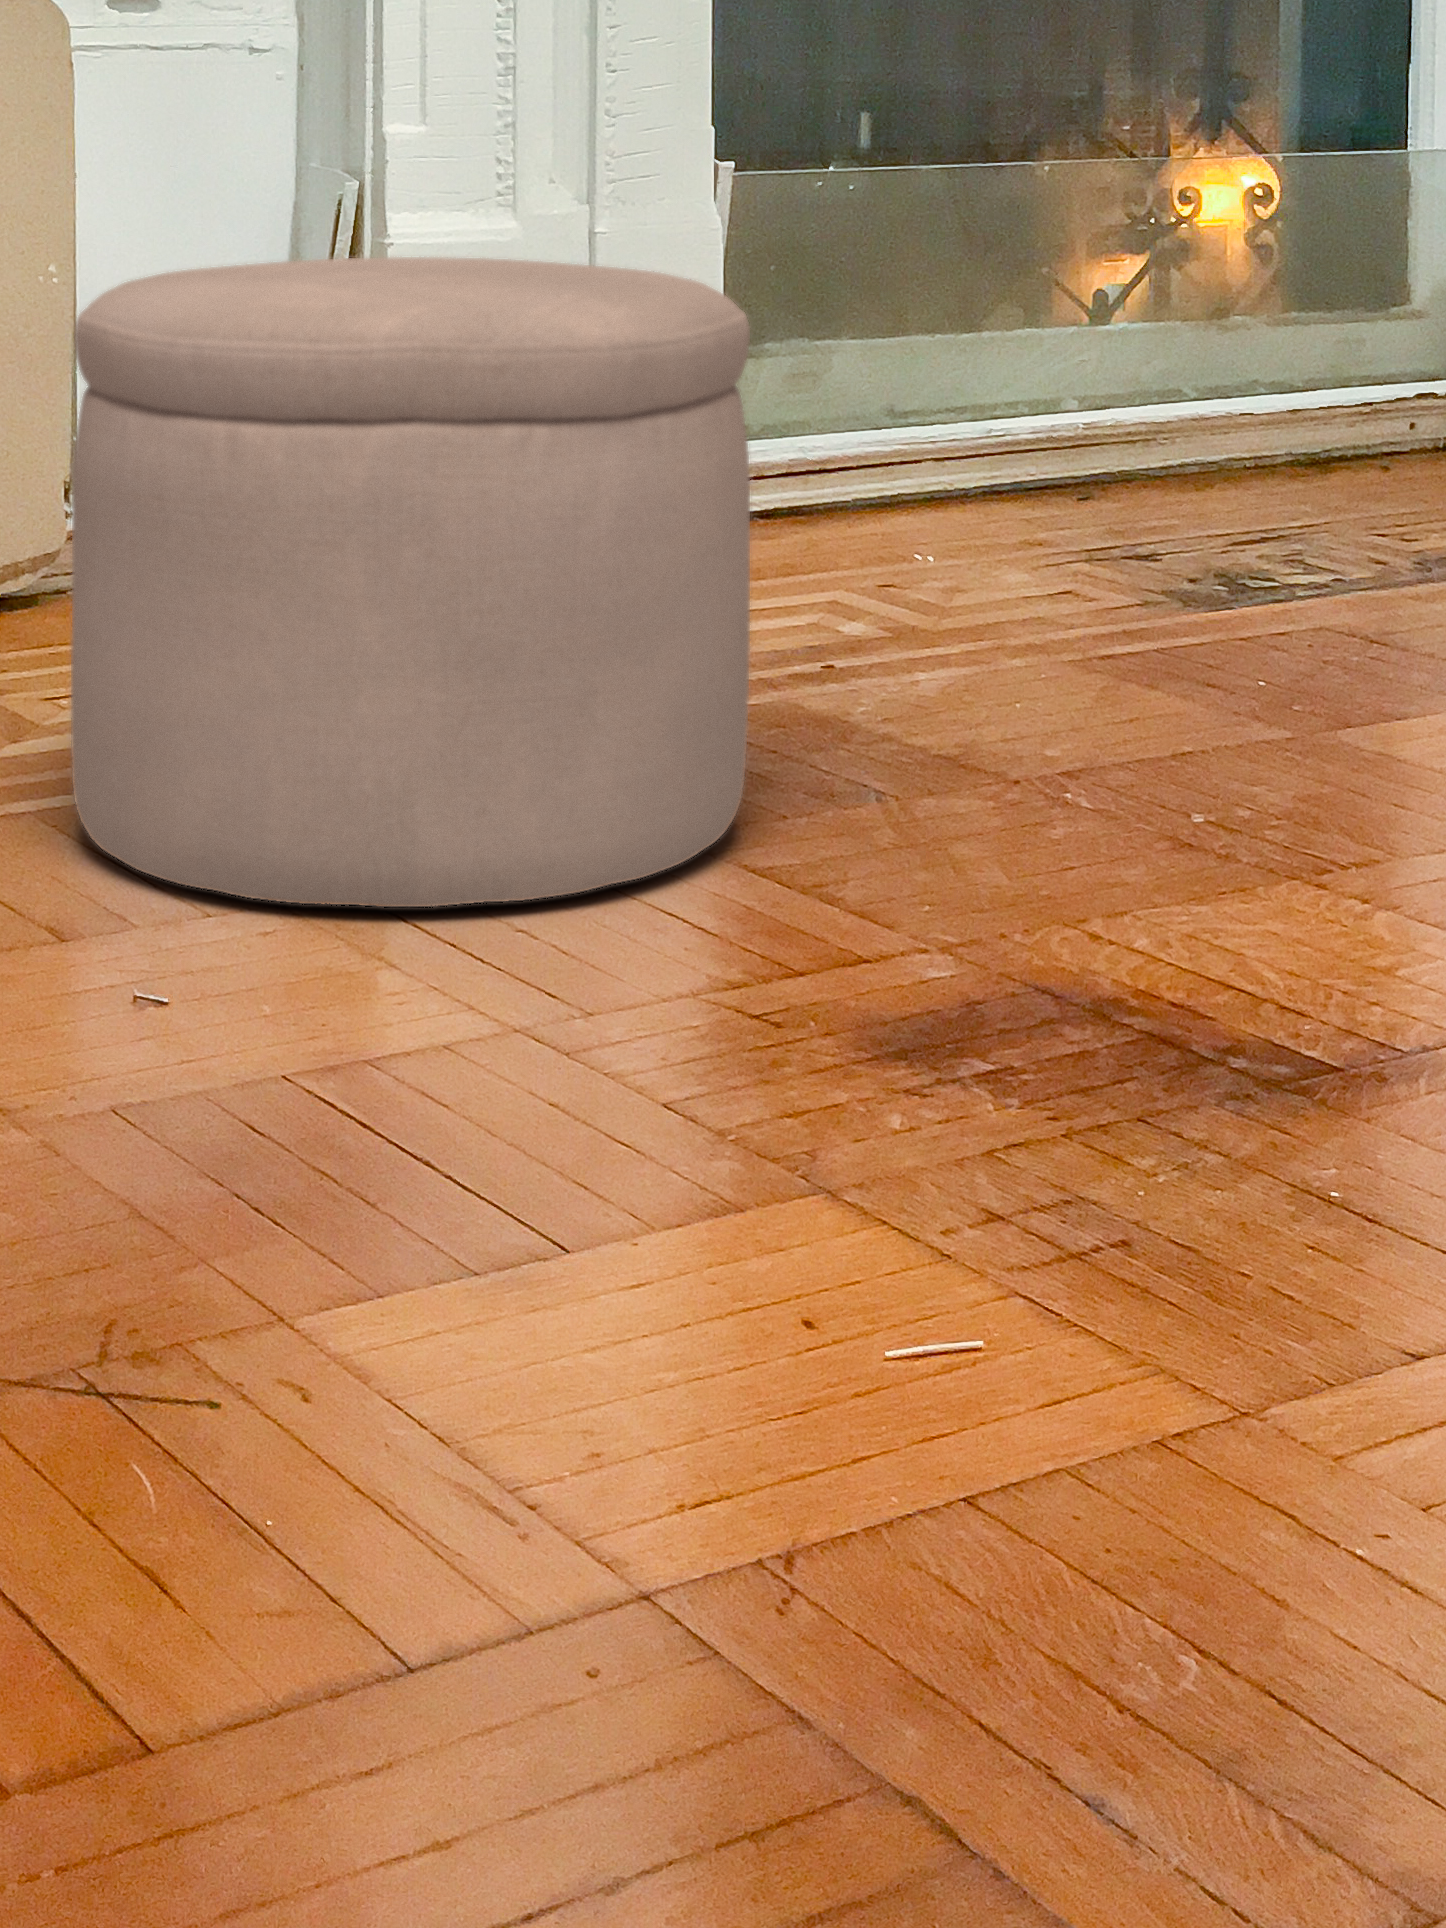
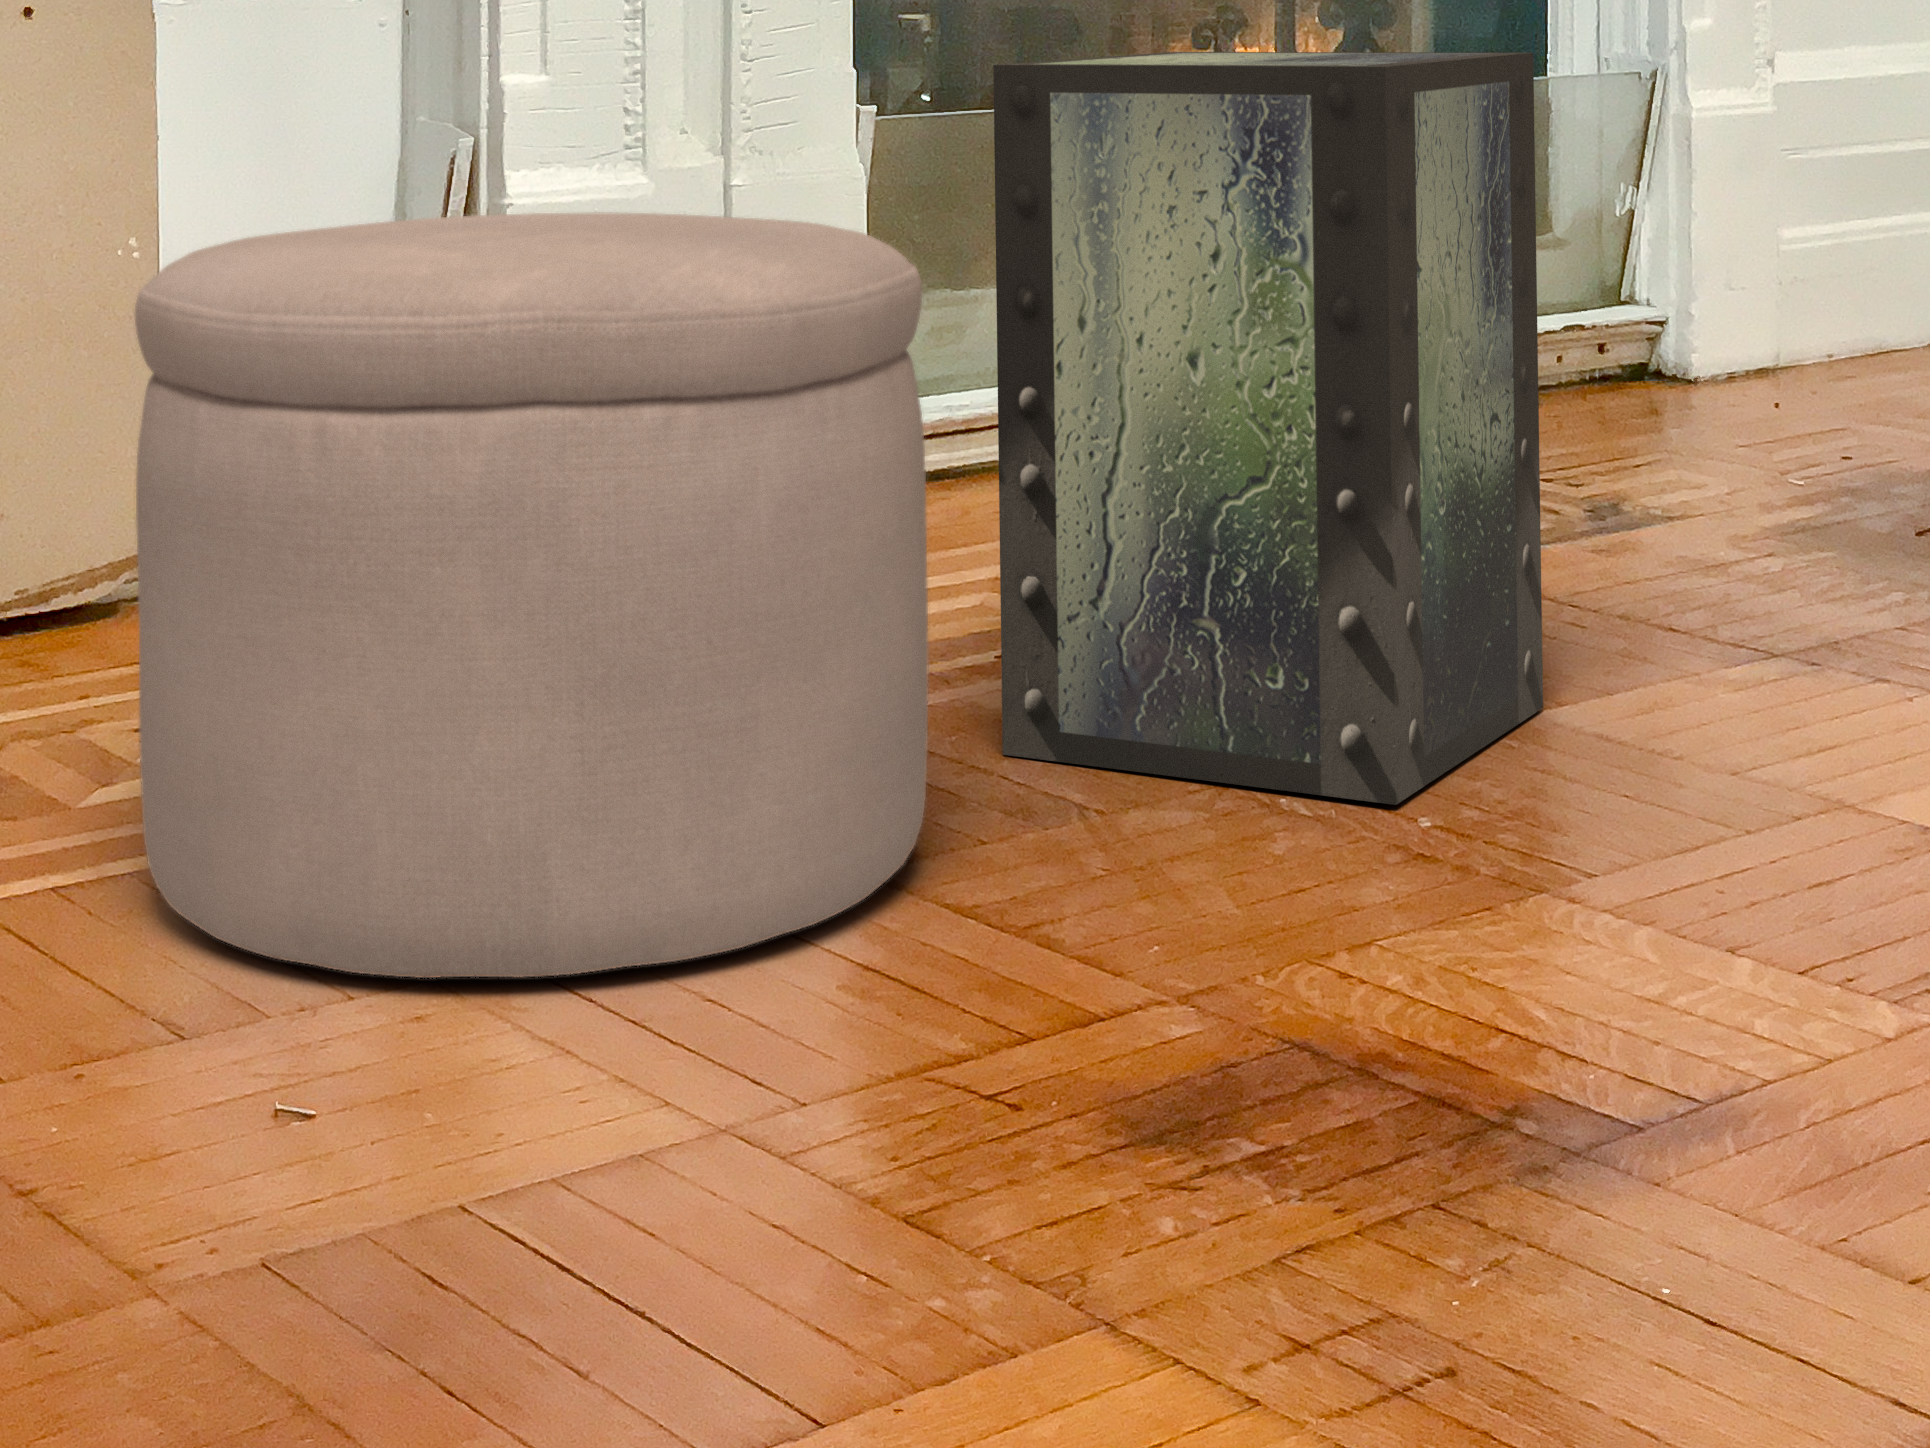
storage box: none [822,123,1323,807] -> present [993,52,1543,805]

